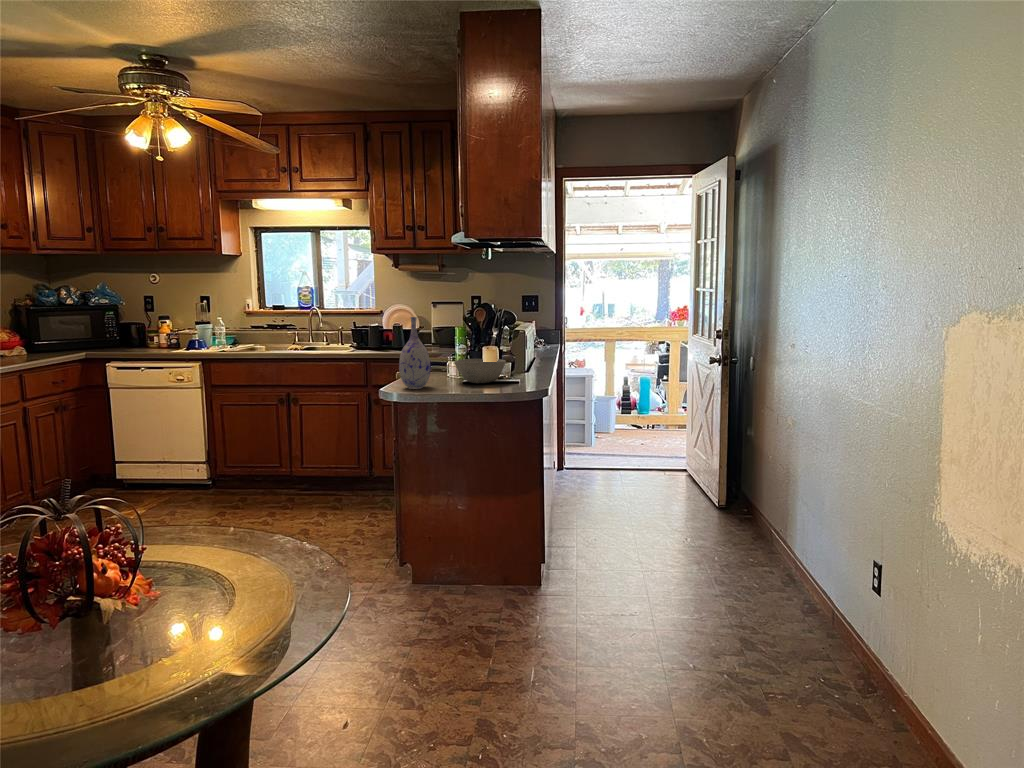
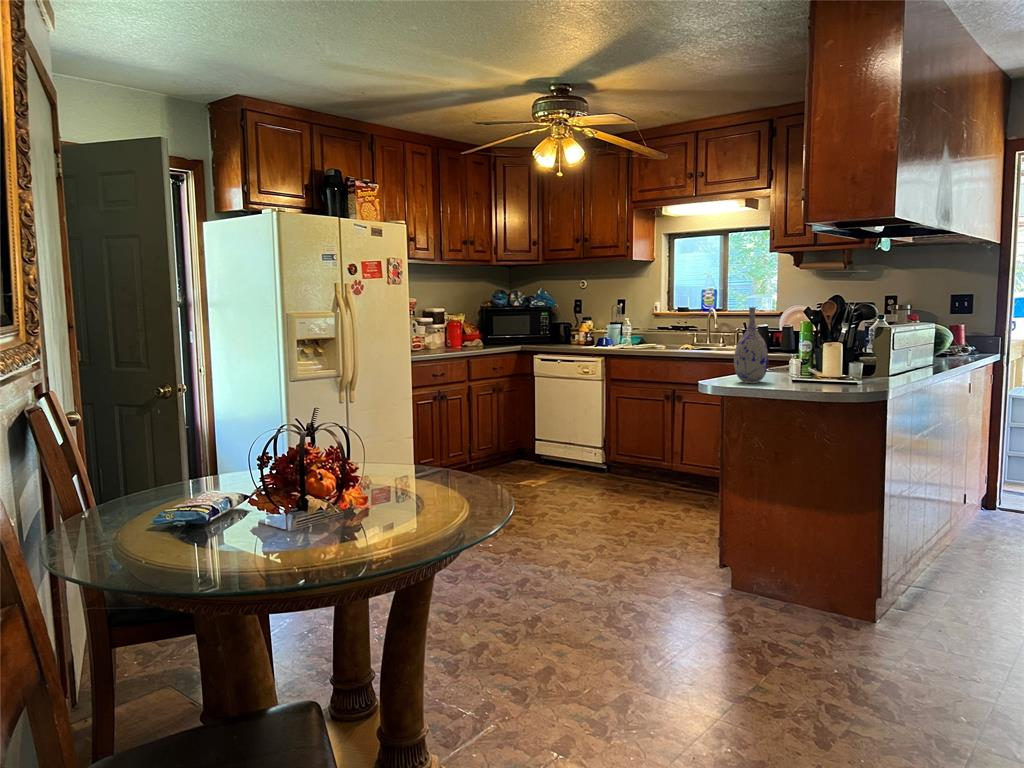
bowl: present [454,359,506,383] -> none [799,356,862,382]

